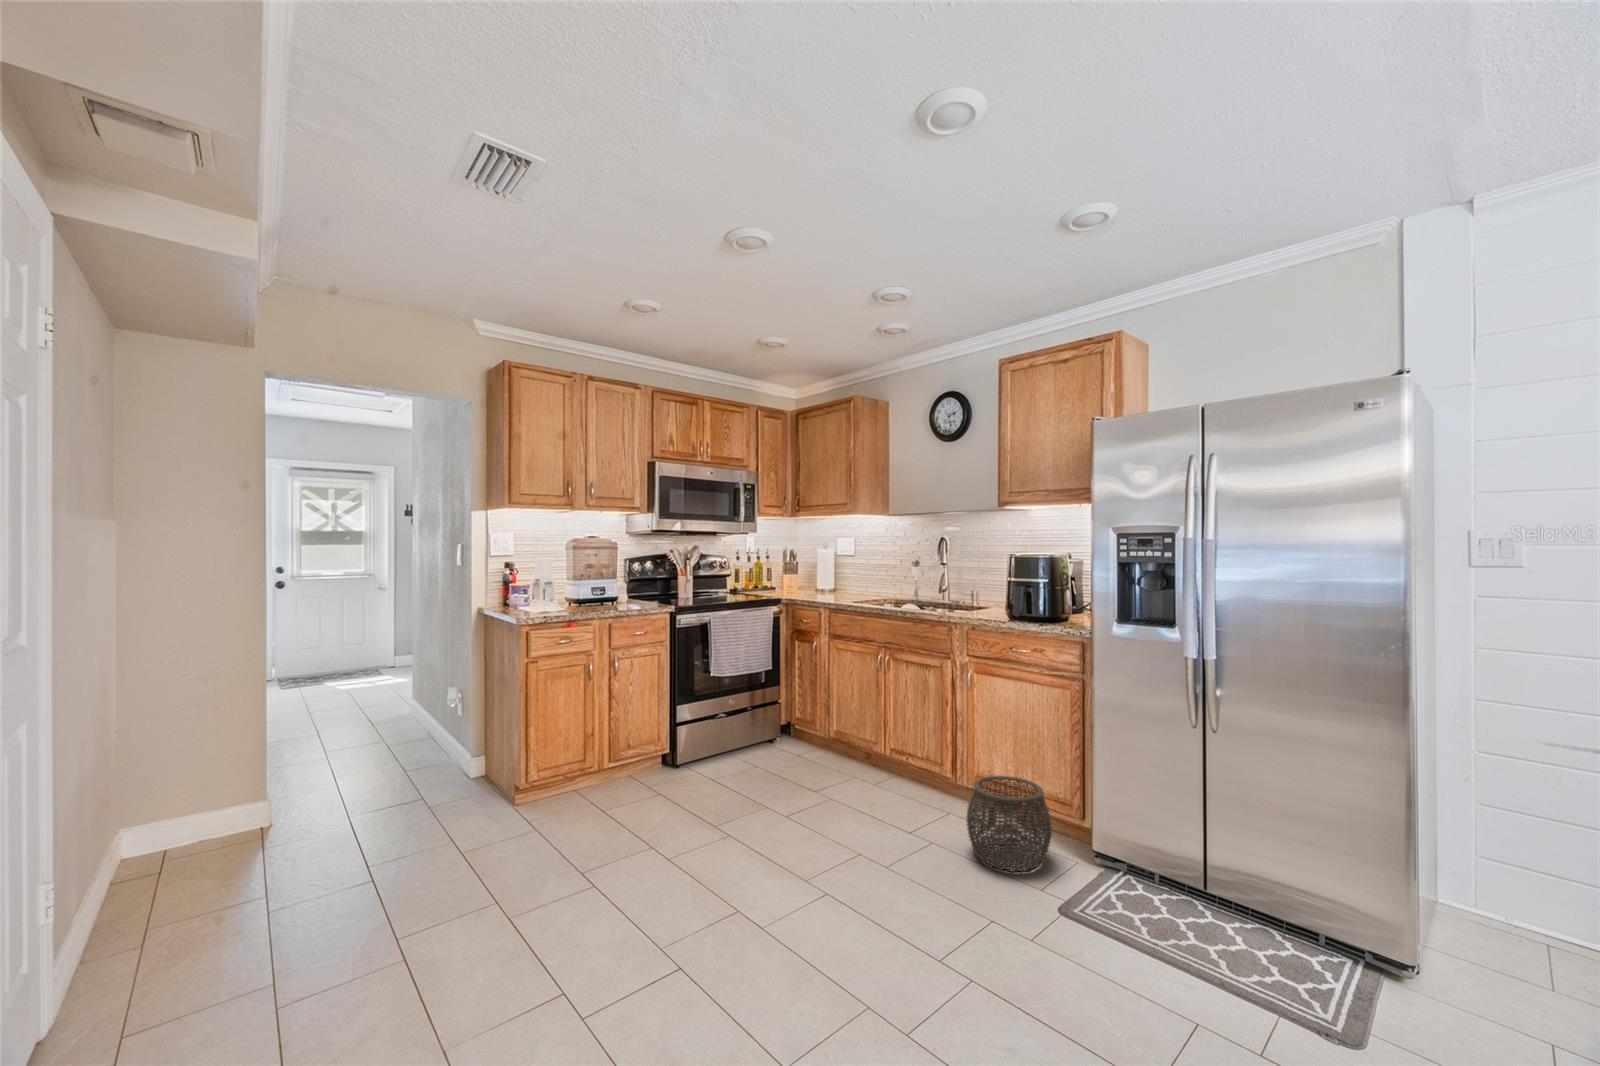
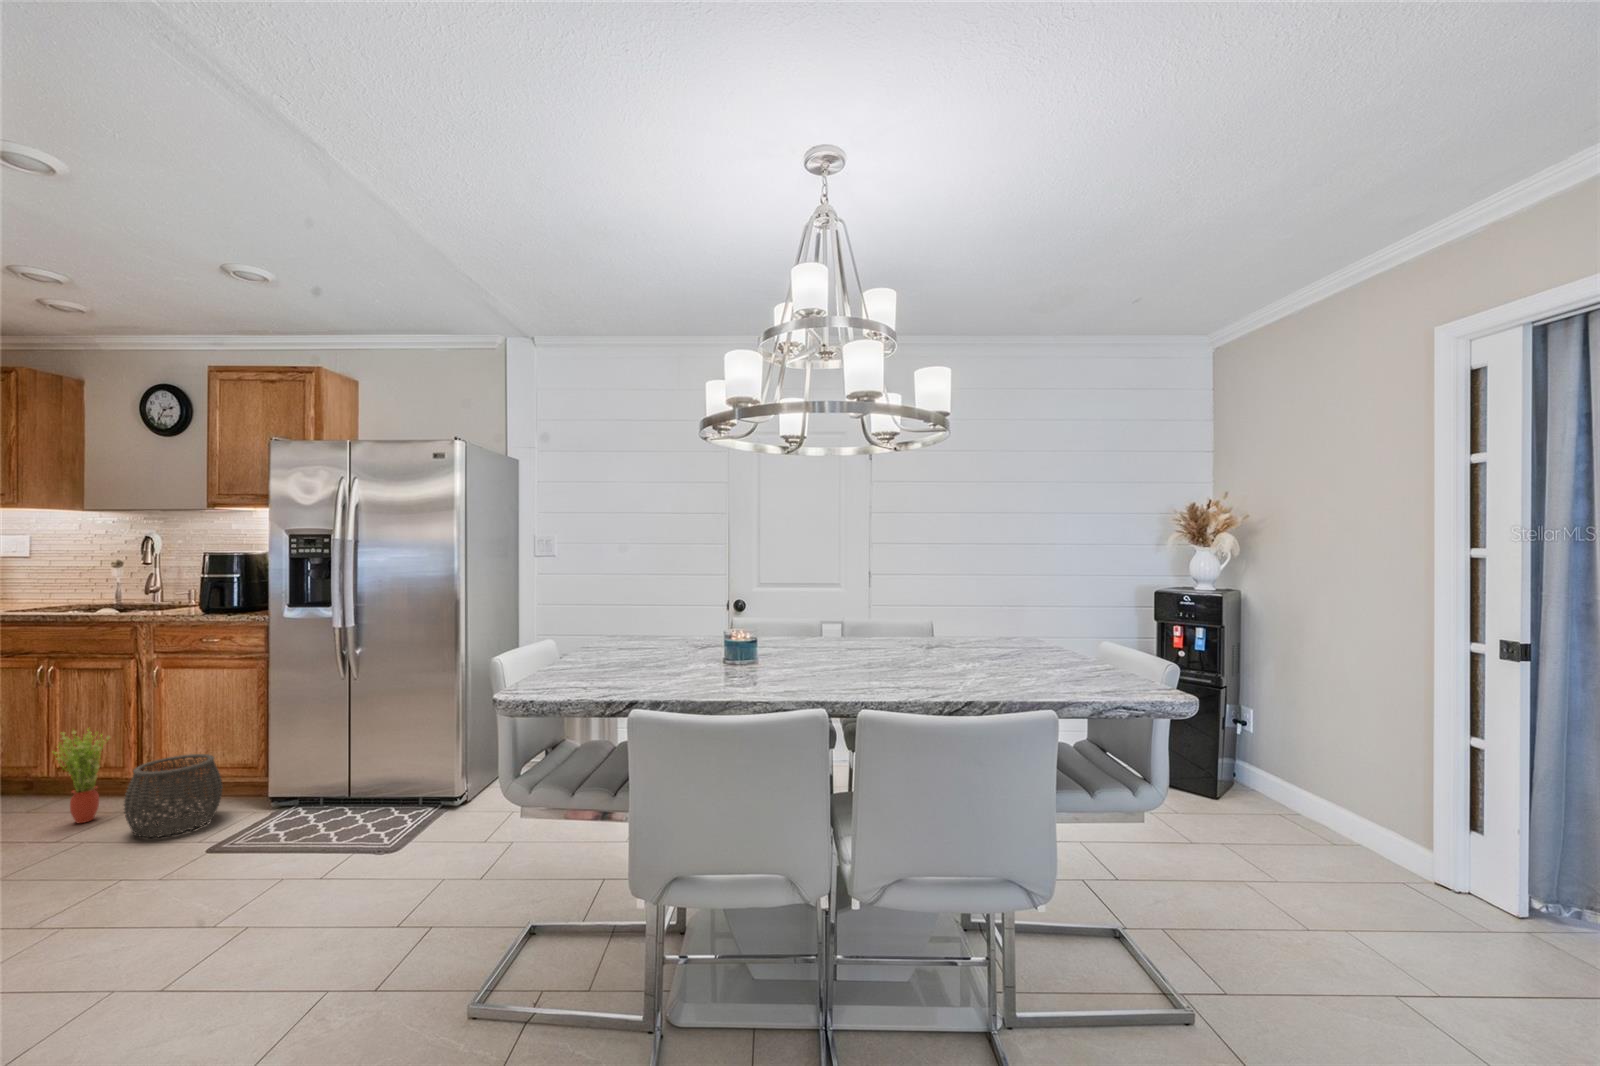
potted plant: none [903,725,943,820] -> present [52,730,110,823]

